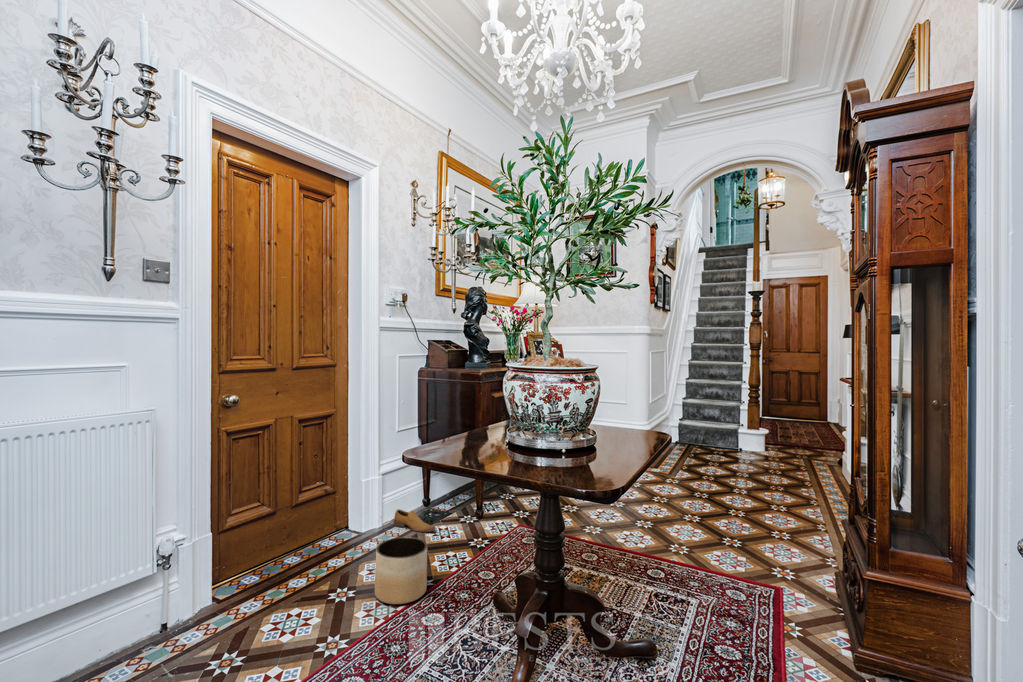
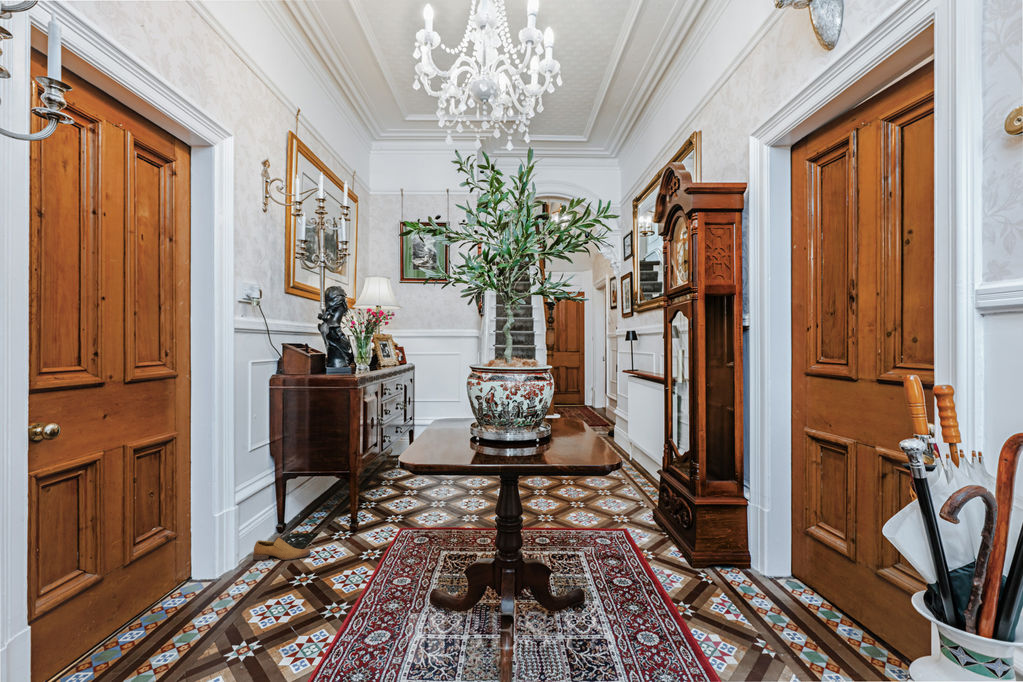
planter: present [375,537,427,605] -> none [290,560,350,638]

